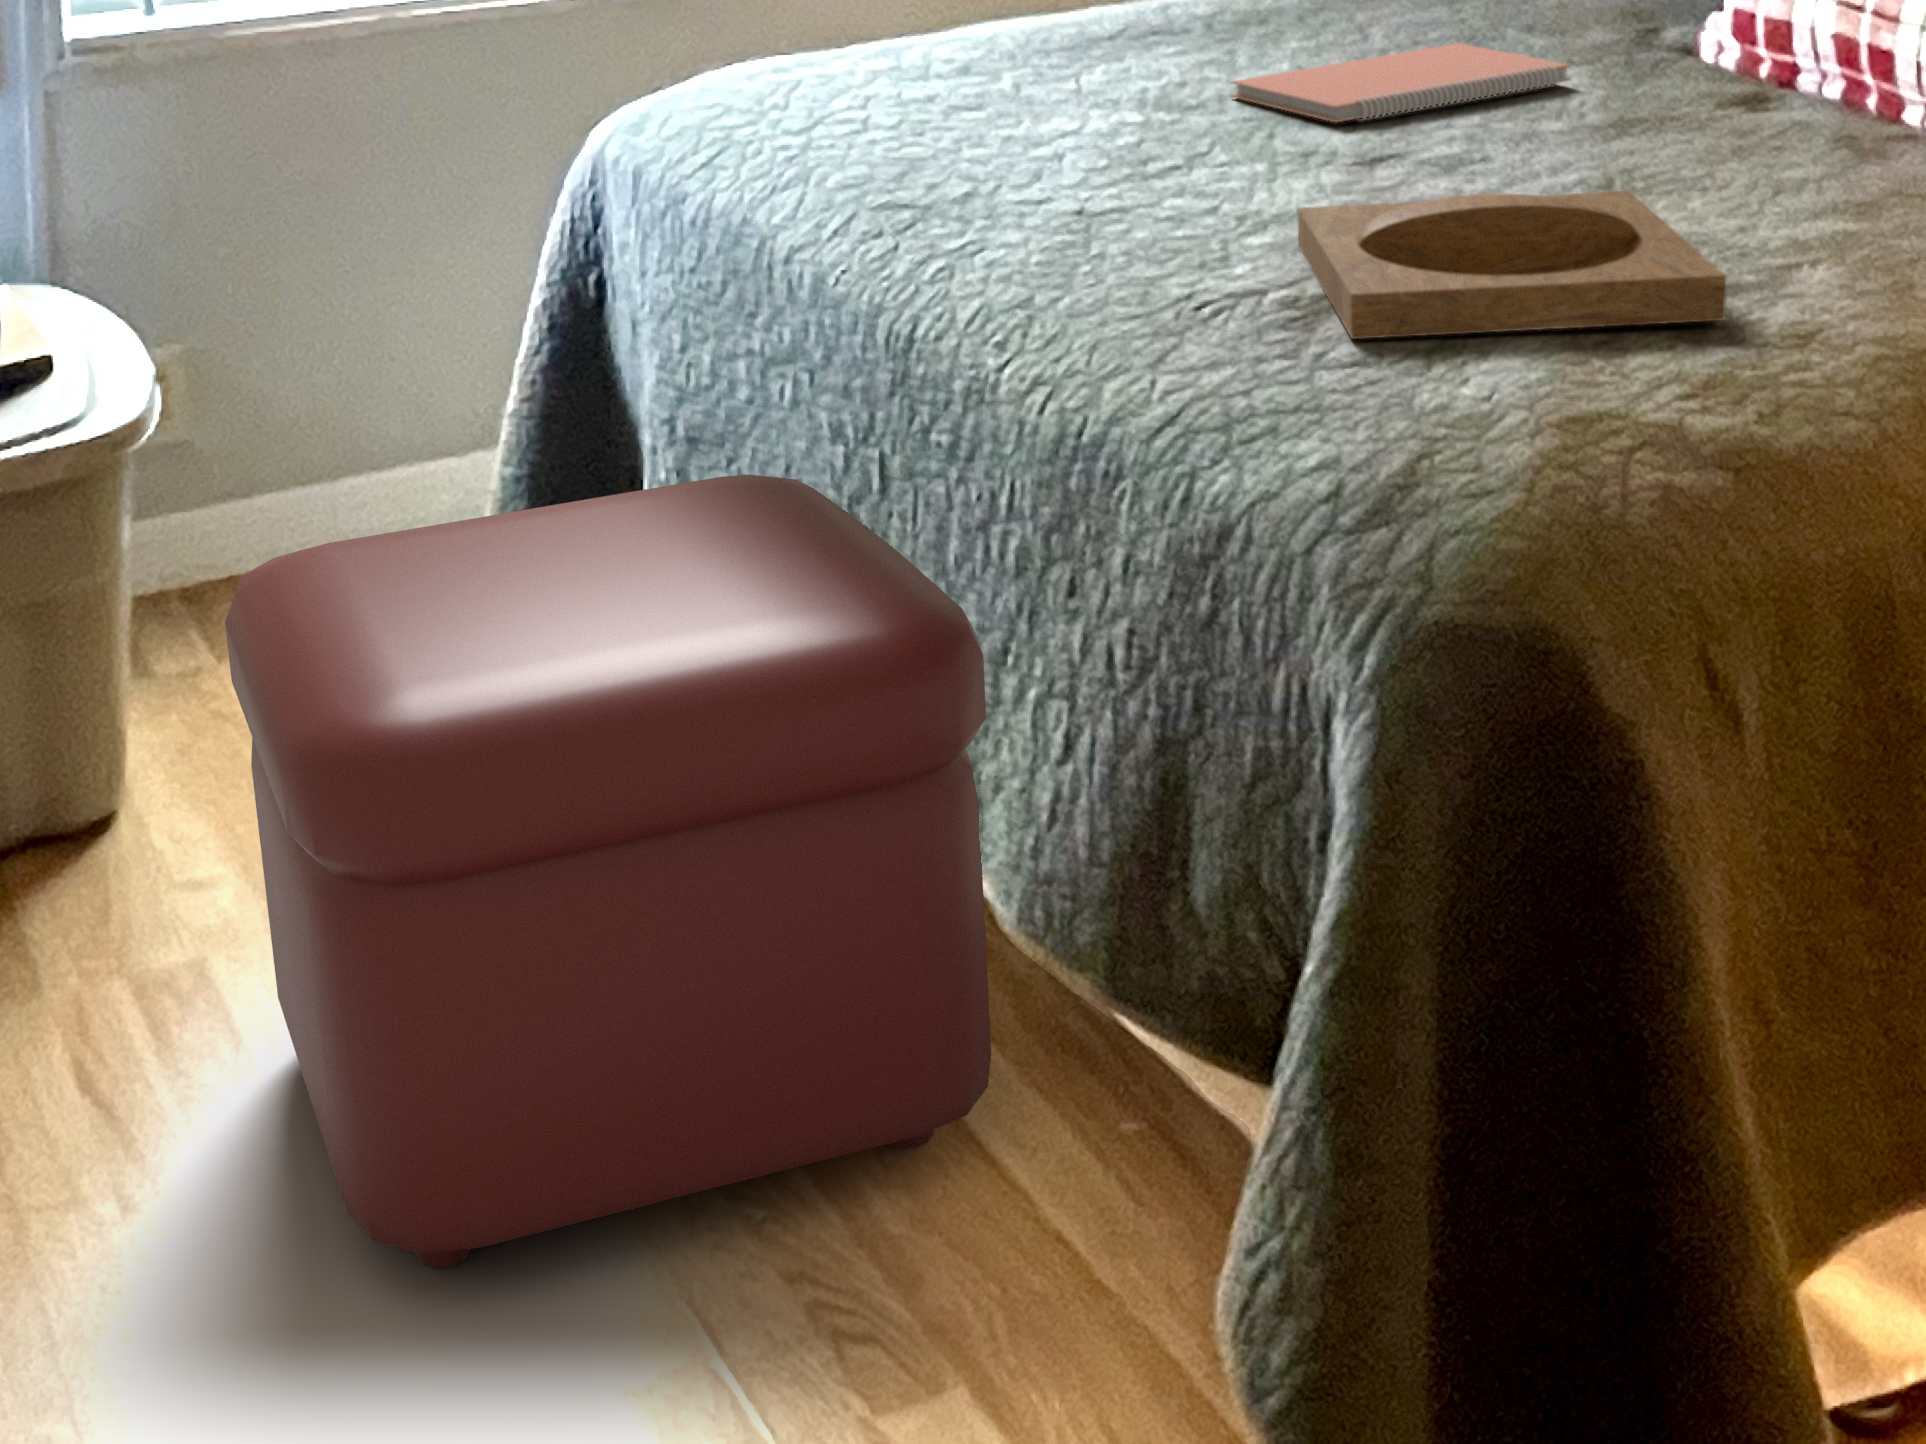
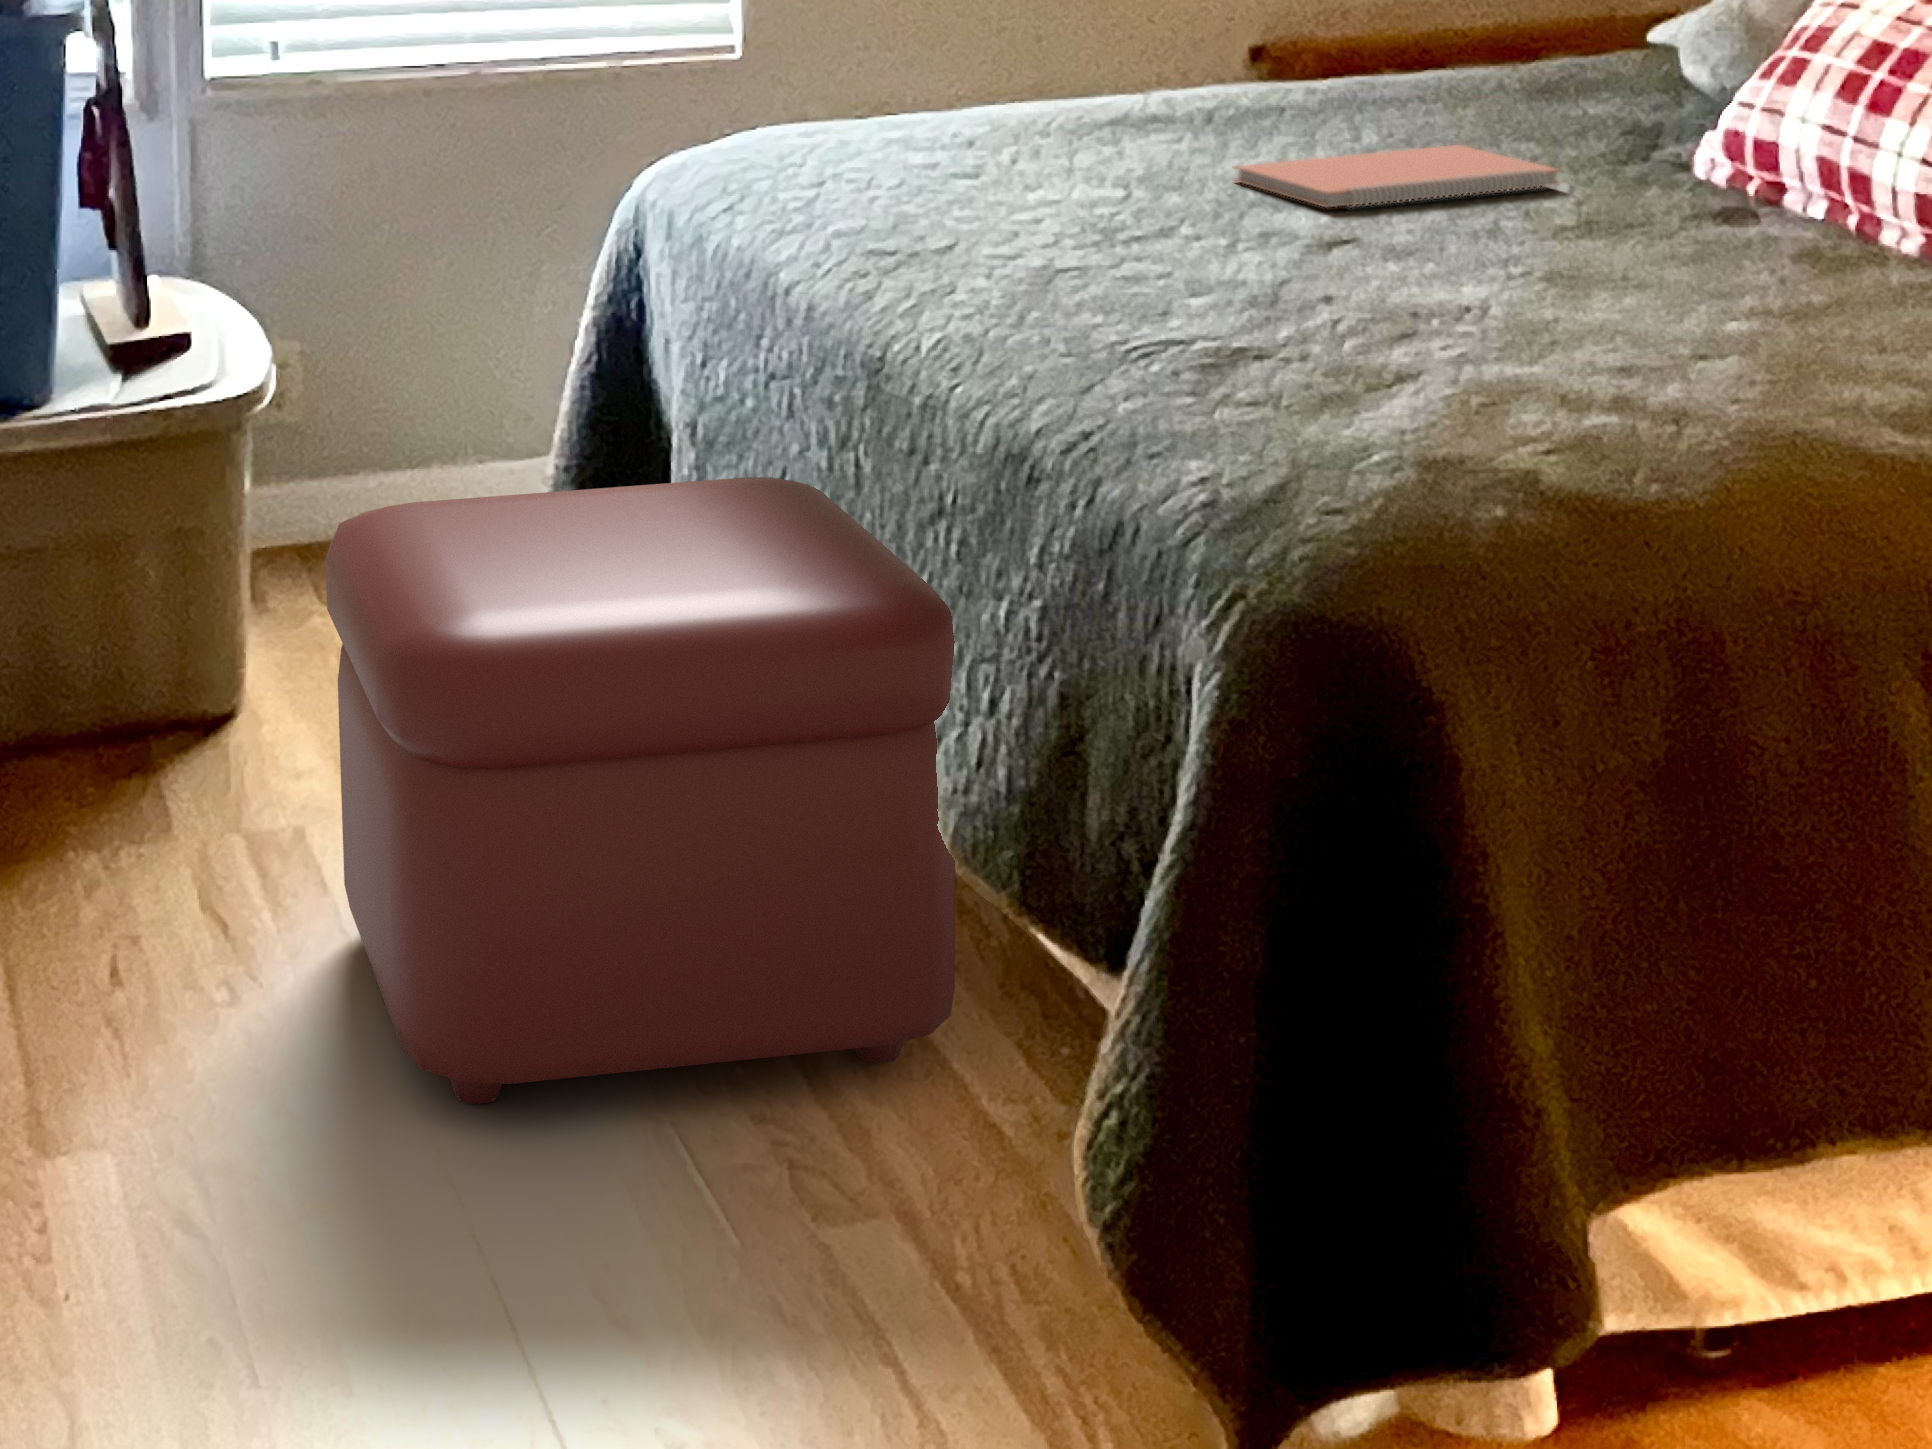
tray: present [1297,191,1726,339] -> none [1271,271,1646,389]

